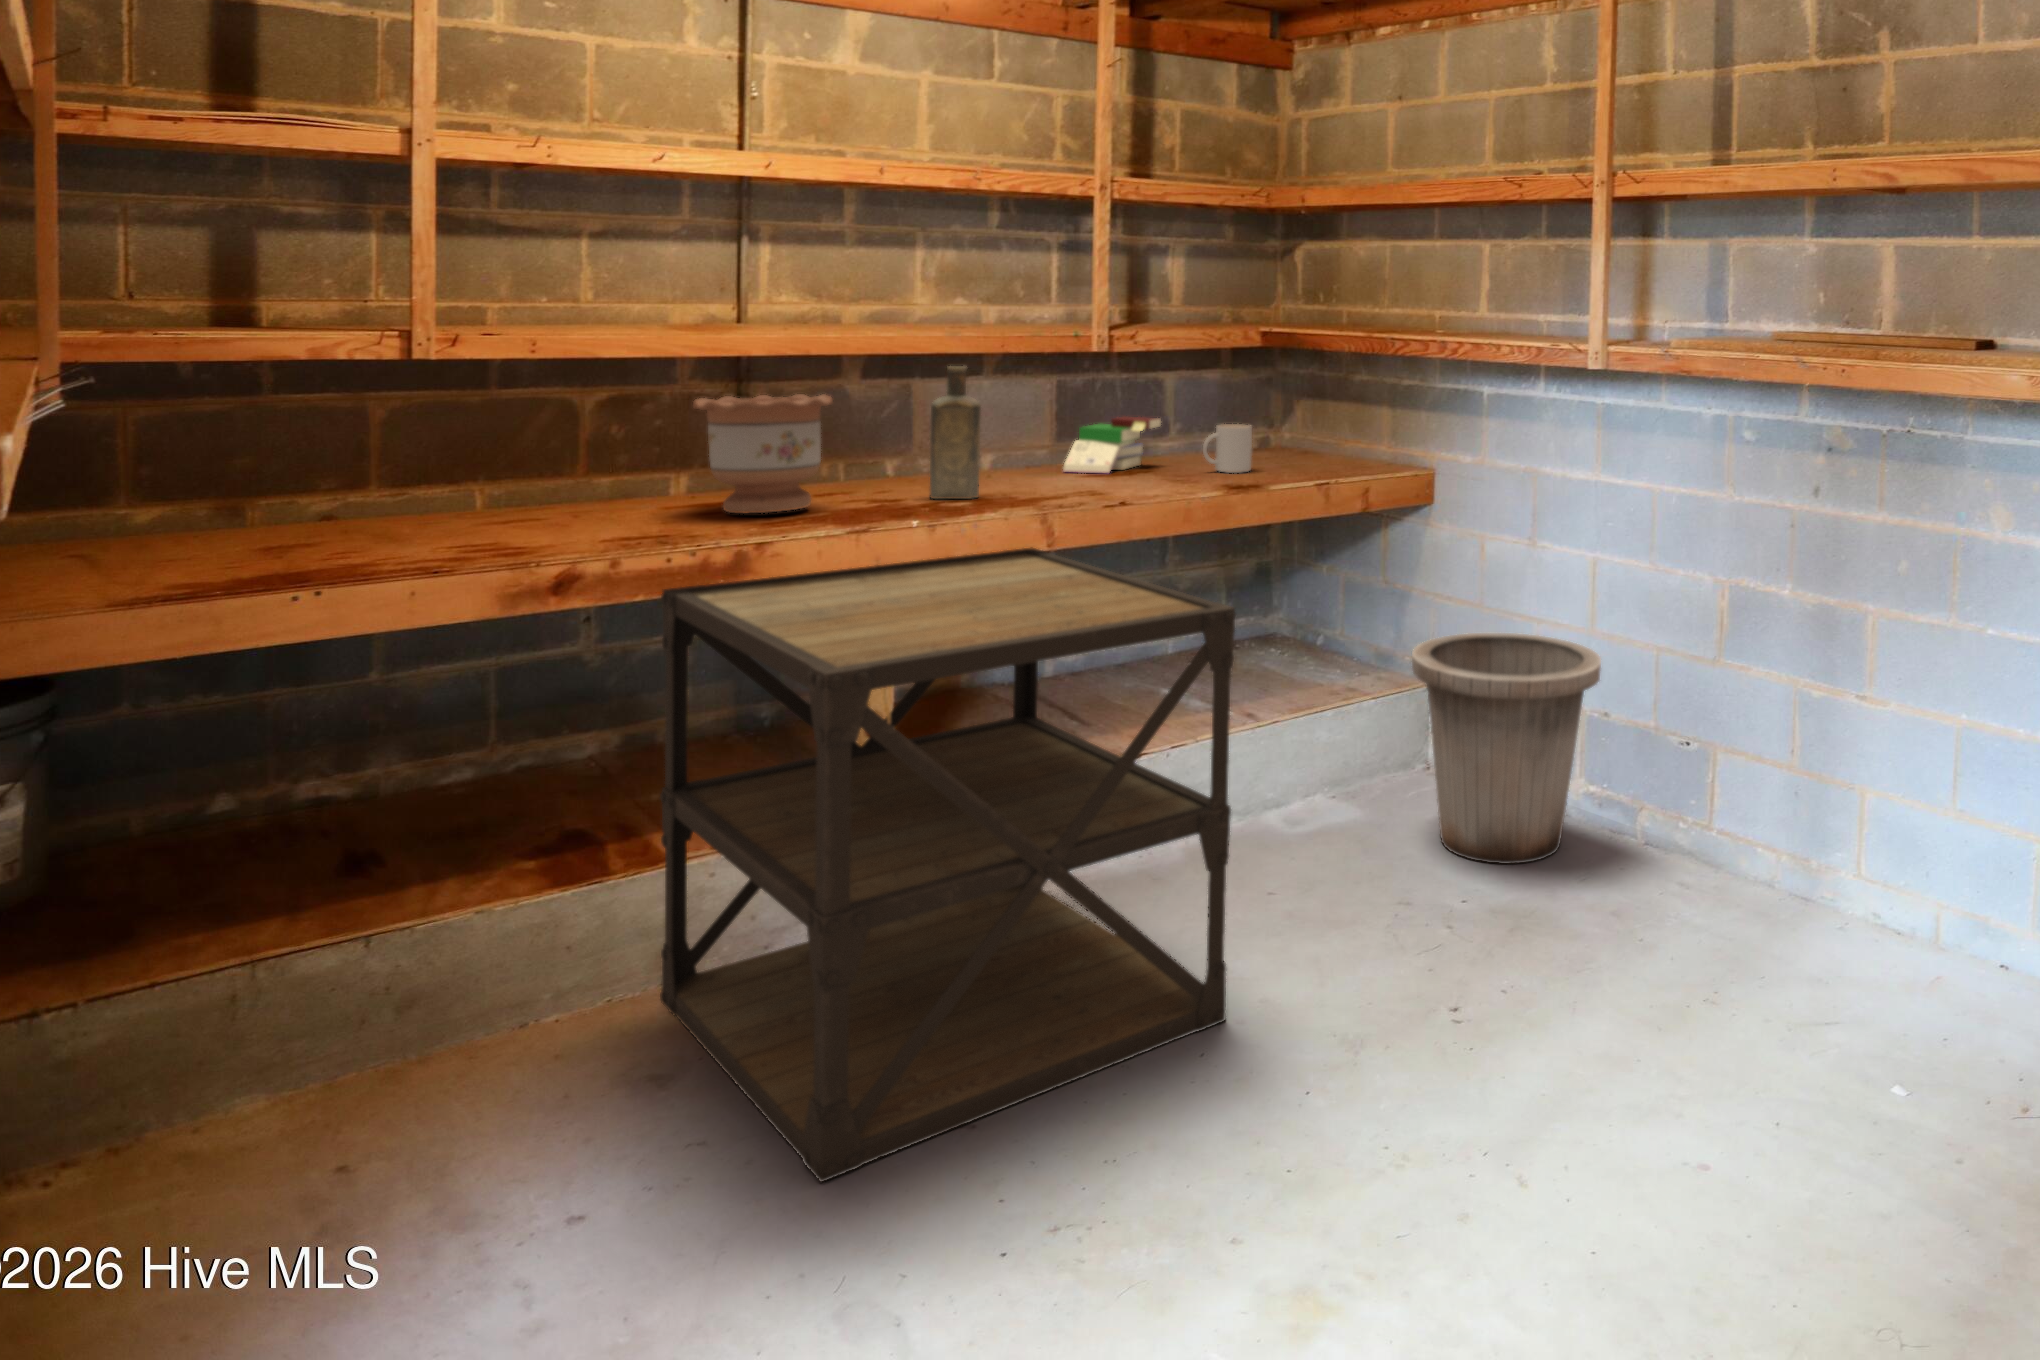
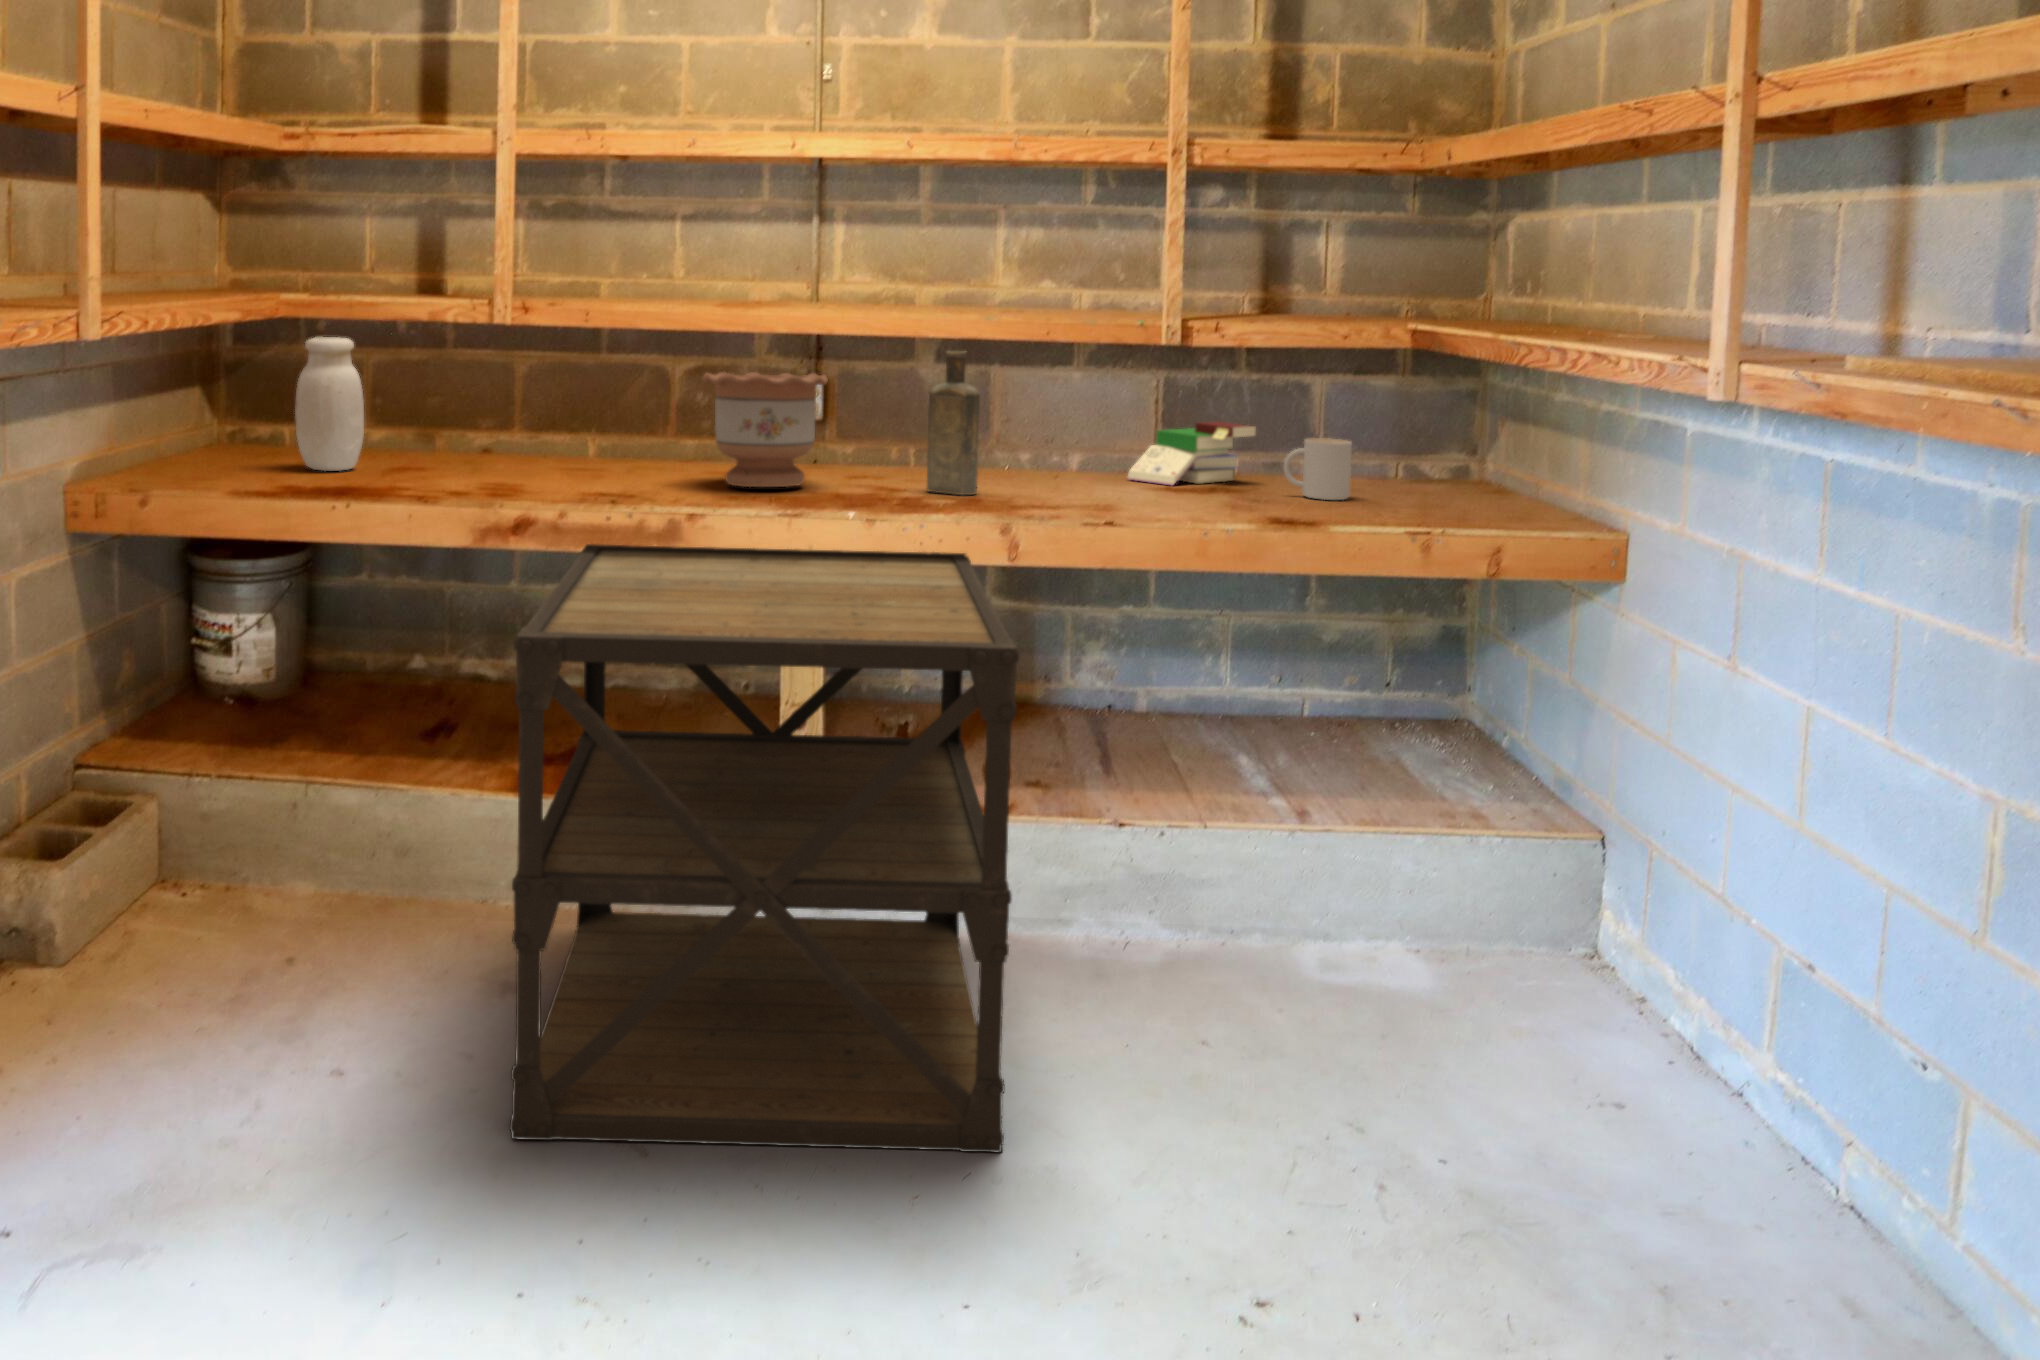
jar: none [74,380,195,556] -> present [295,337,364,471]
trash can: present [1412,633,1601,864] -> none [1458,757,1774,1120]

